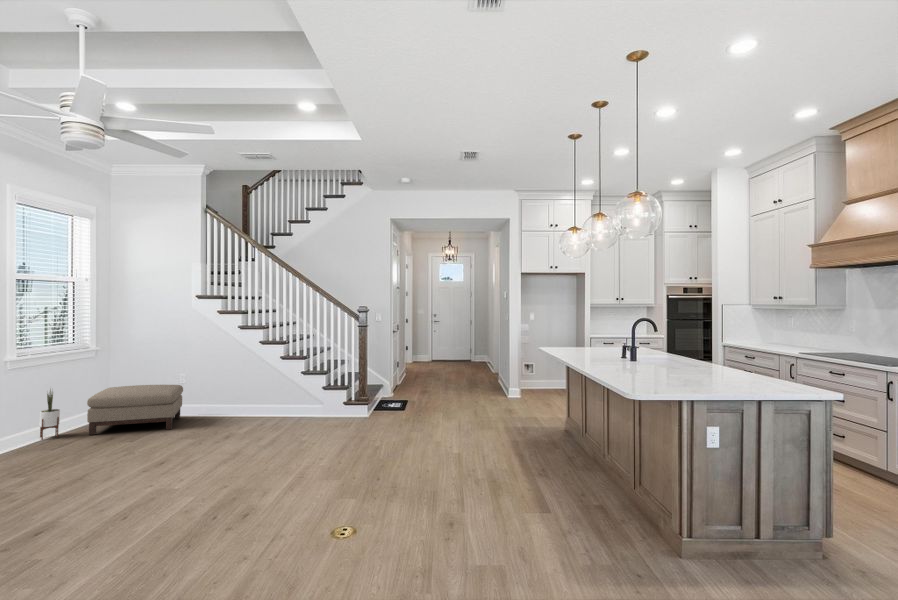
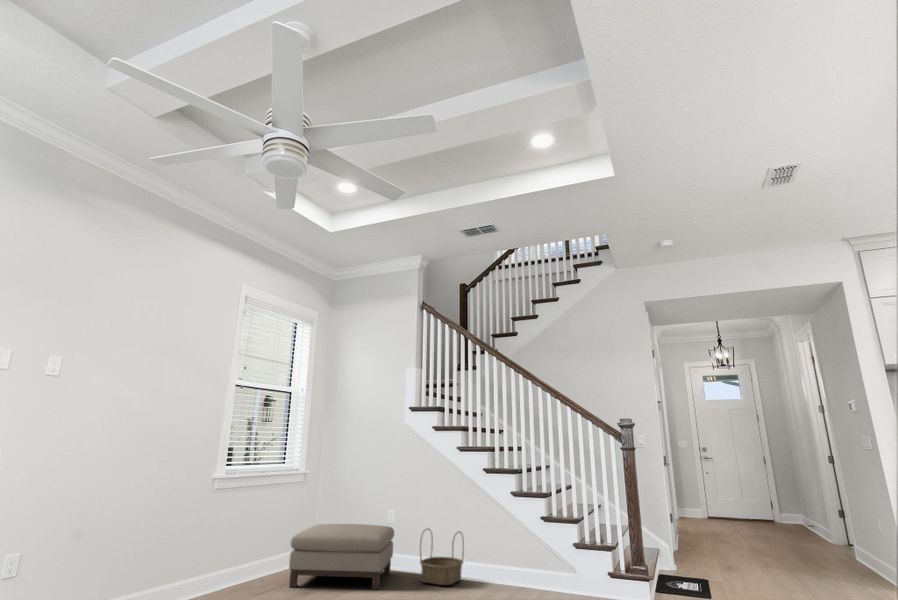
basket: none [206,384,242,421] -> present [420,529,464,585]
potted plant: present [39,389,60,440] -> none [243,518,264,587]

